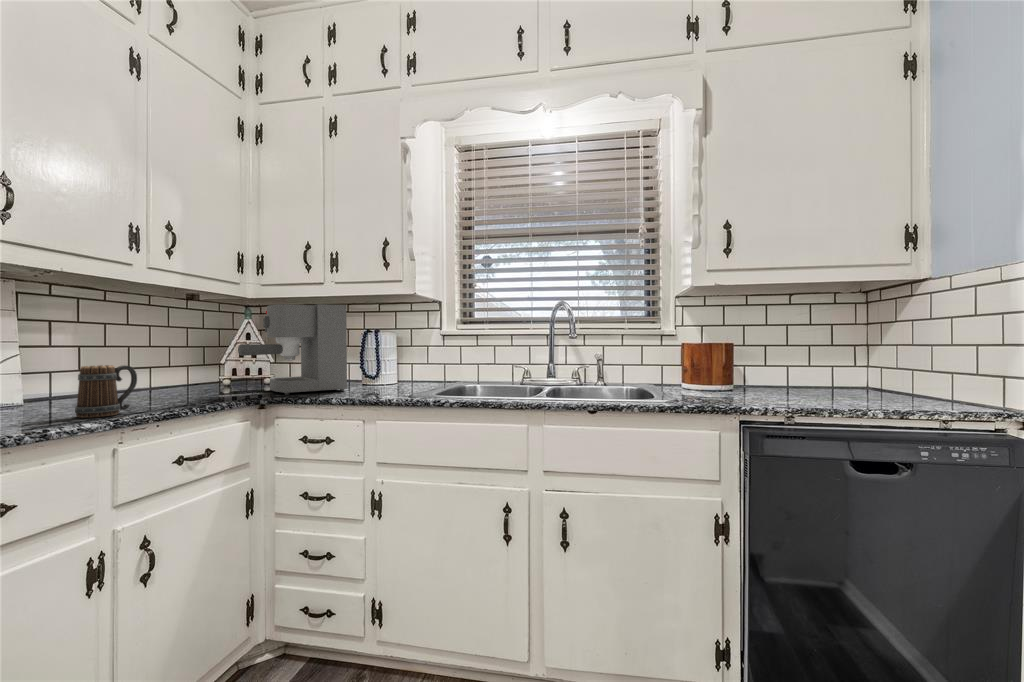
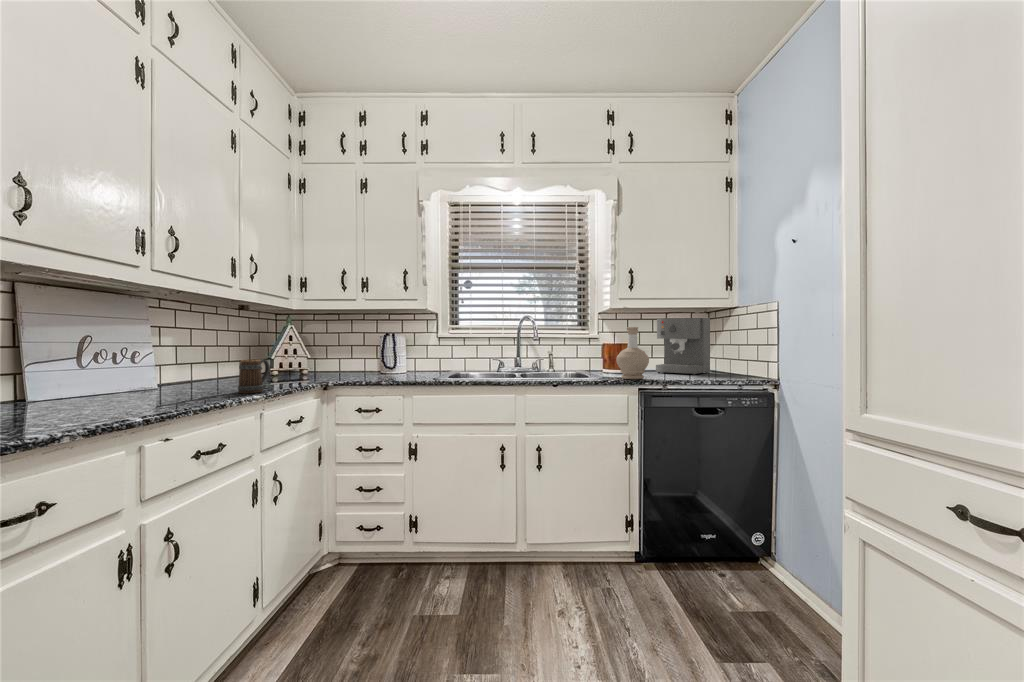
coffee maker: present [238,304,347,395] -> present [656,318,710,375]
bottle: none [700,314,758,403] -> present [617,327,649,379]

